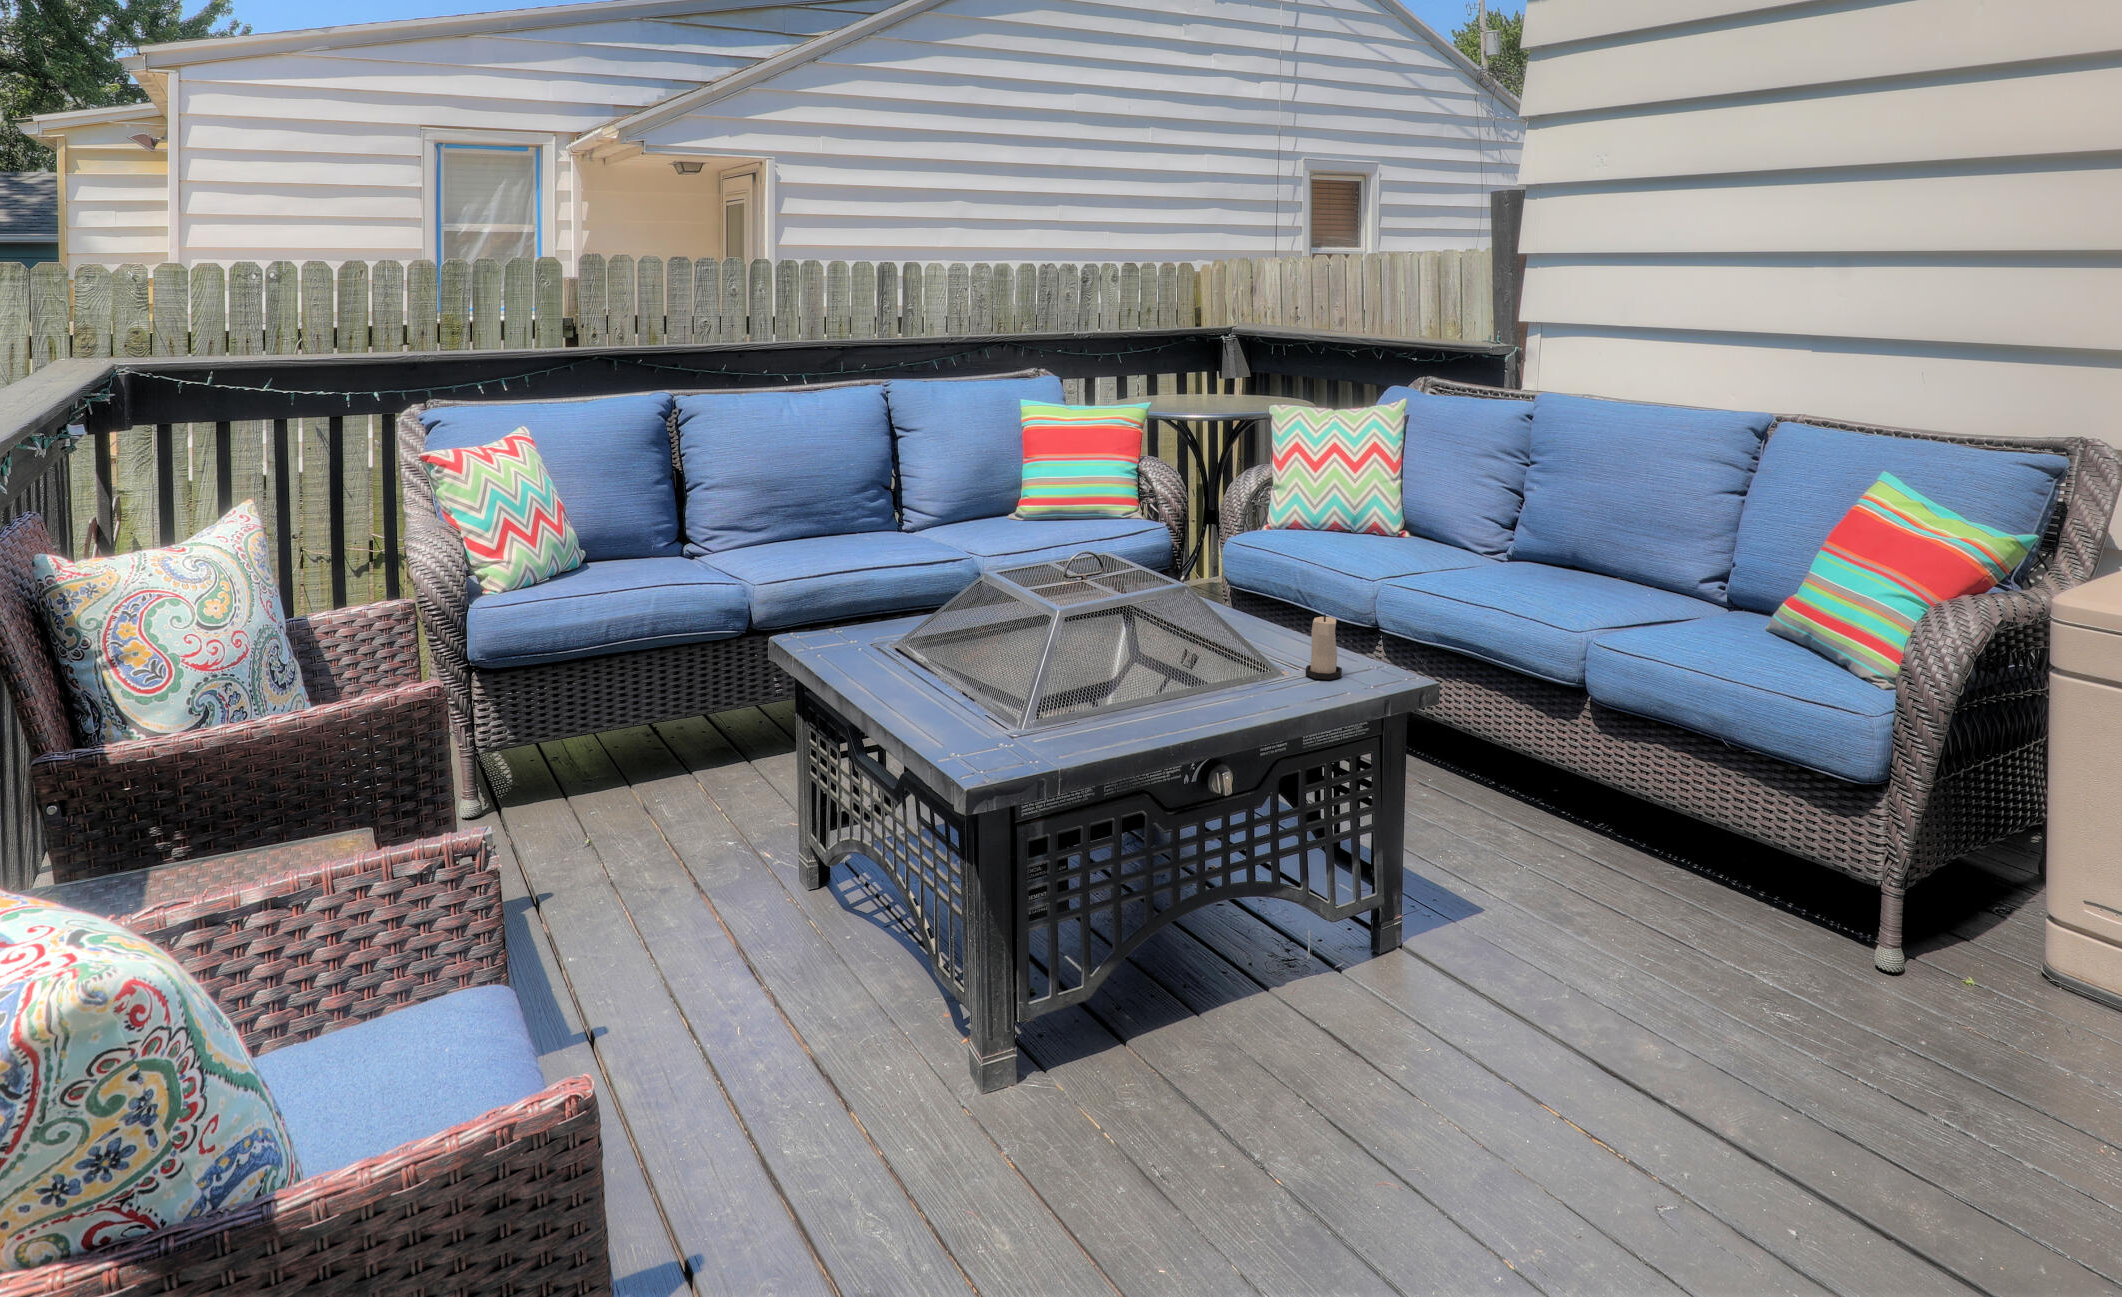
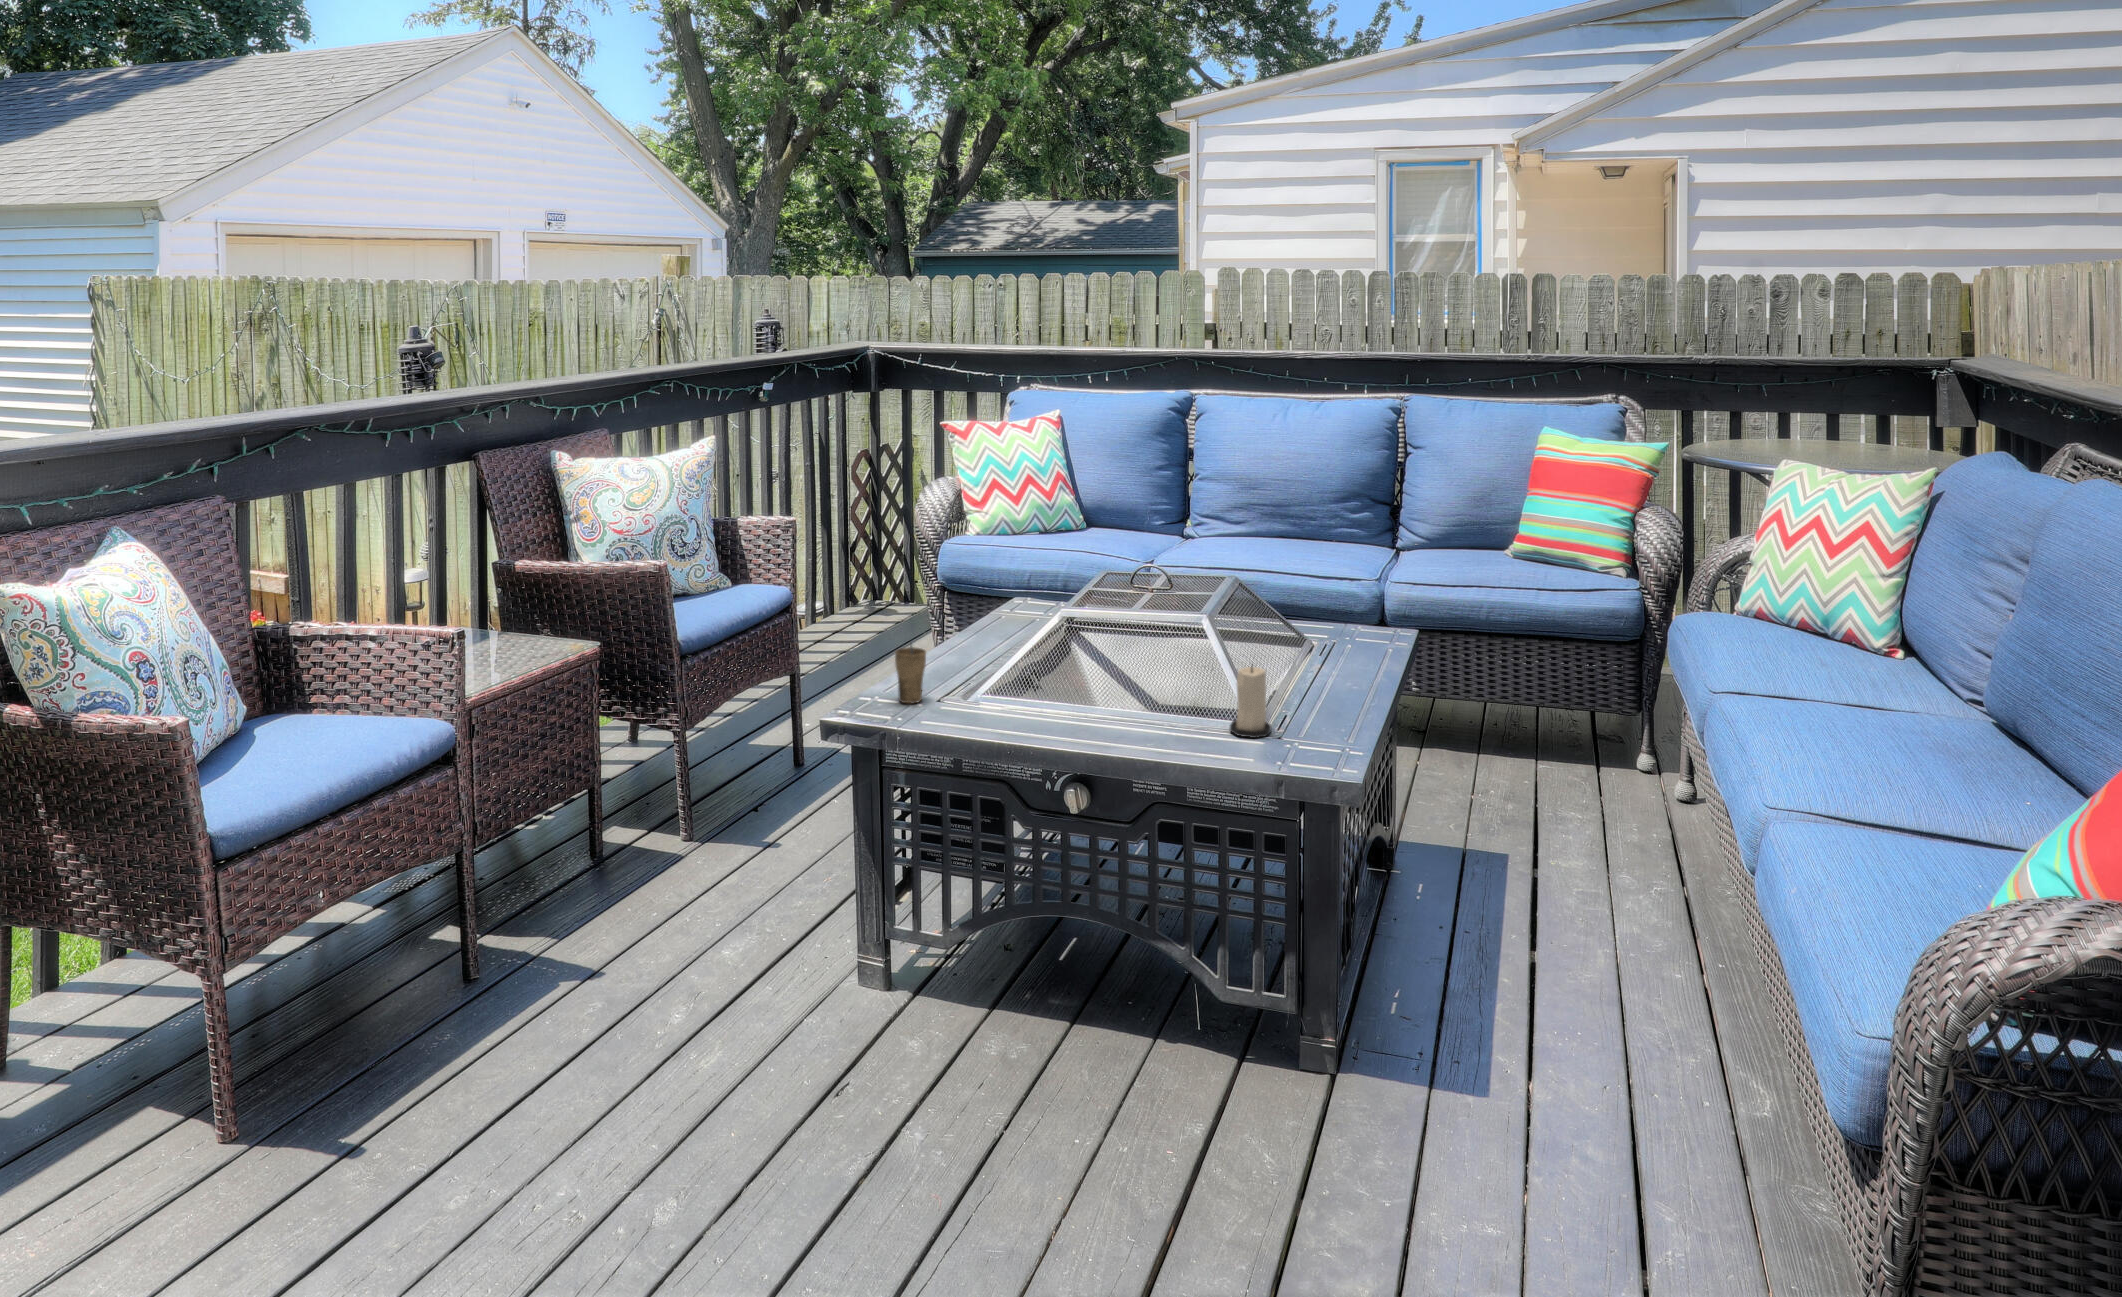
cup: none [1001,677,1037,748] -> present [895,644,926,703]

